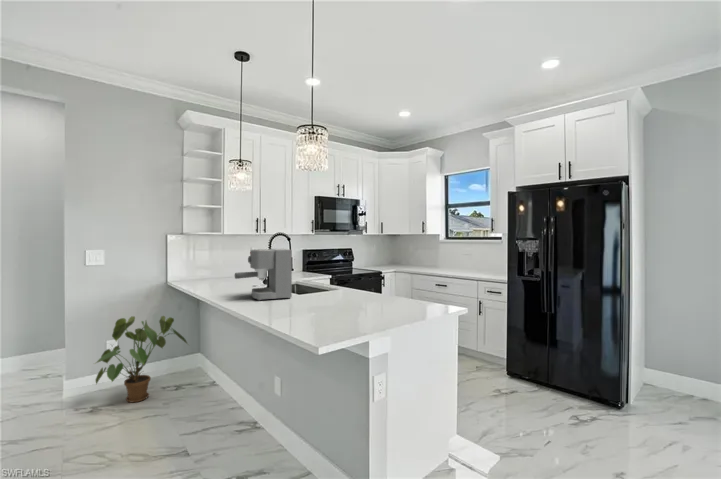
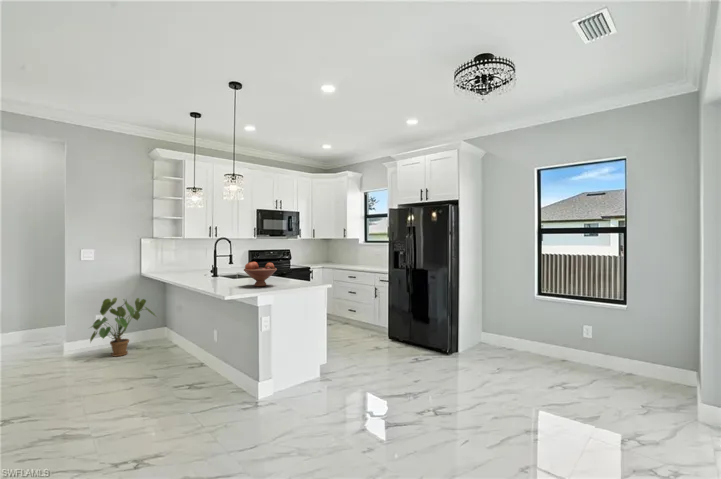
coffee maker: present [235,249,292,301] -> none [189,247,228,280]
fruit bowl: none [327,277,382,320] -> present [244,262,277,286]

